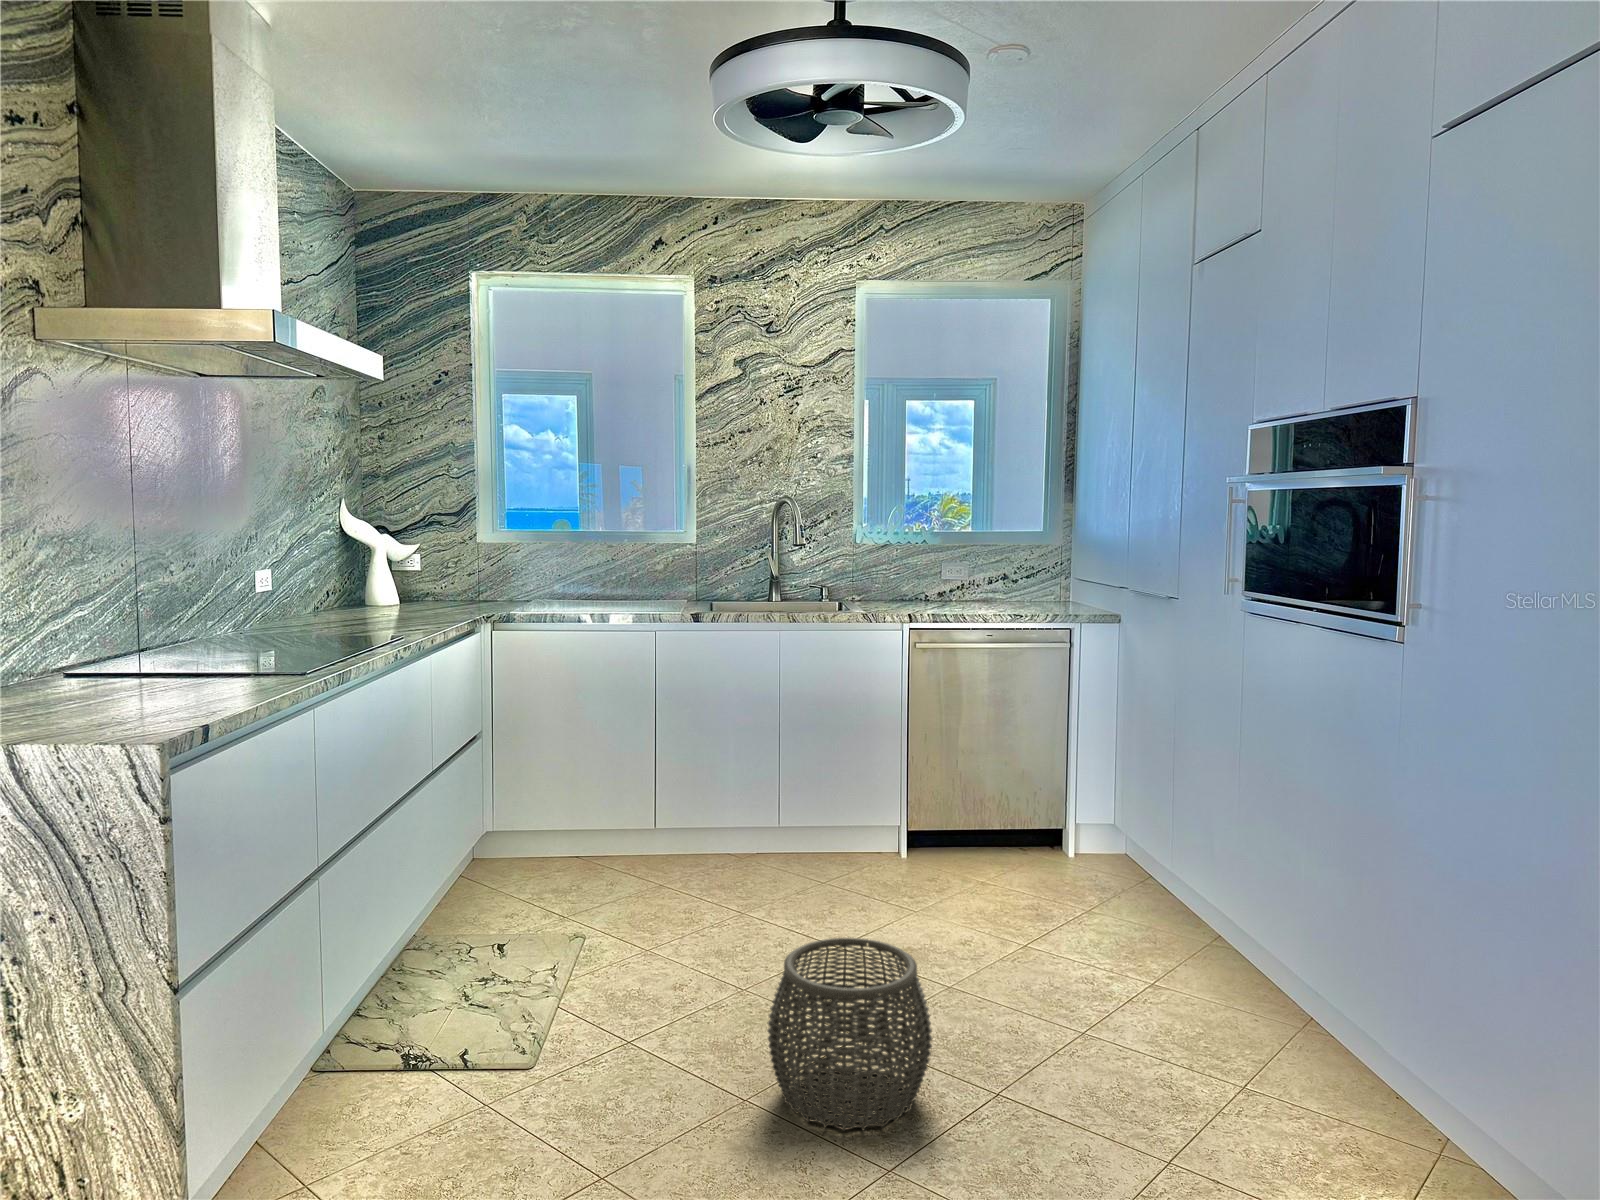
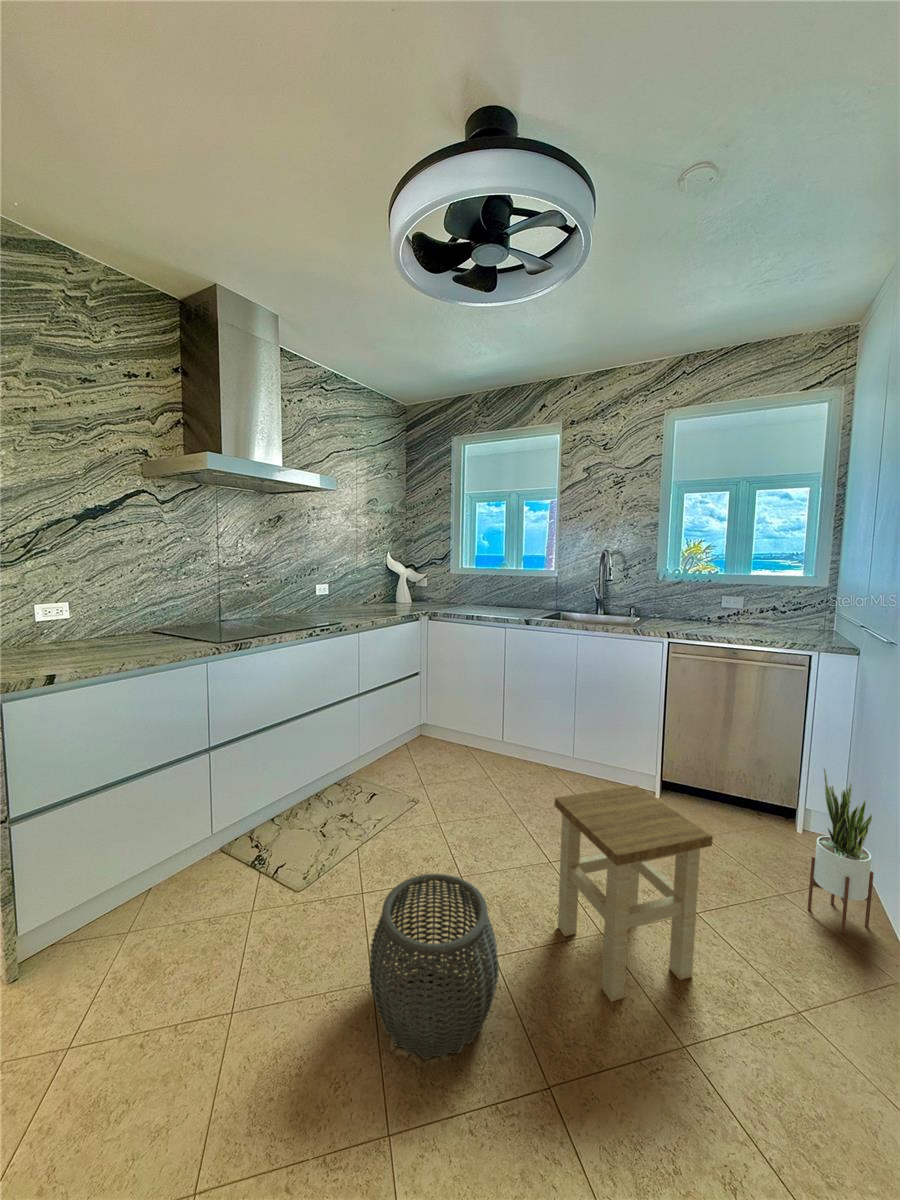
potted plant: none [1117,751,1173,924] -> present [808,768,874,934]
stool: none [900,803,1075,1032] -> present [554,785,713,1002]

